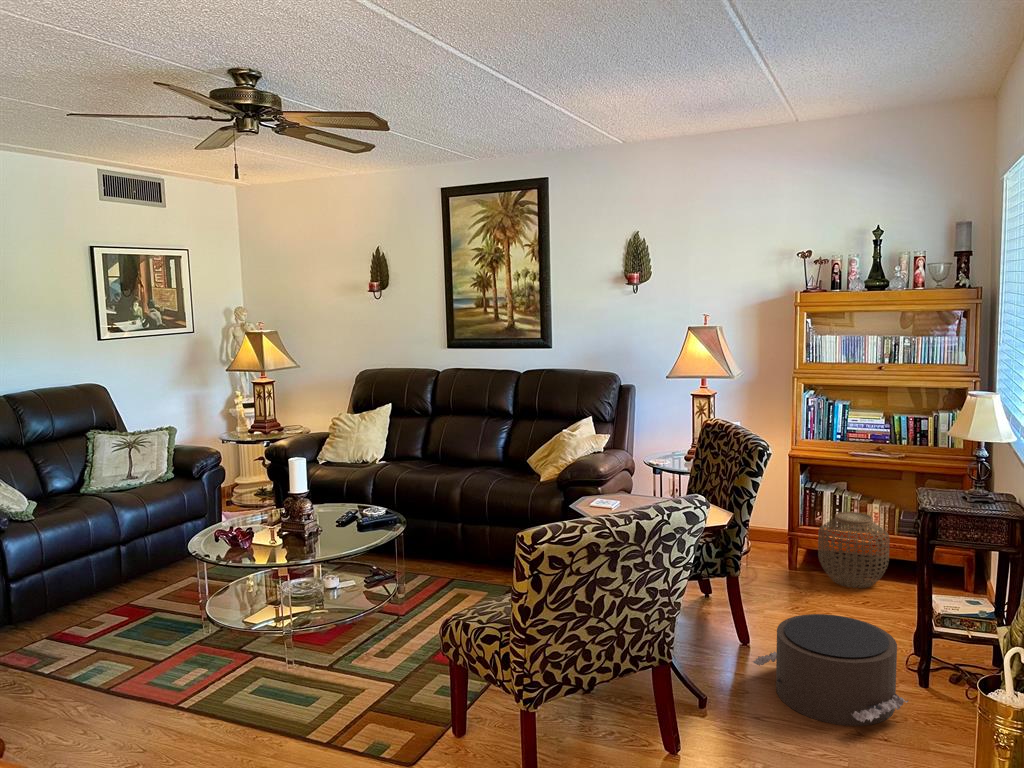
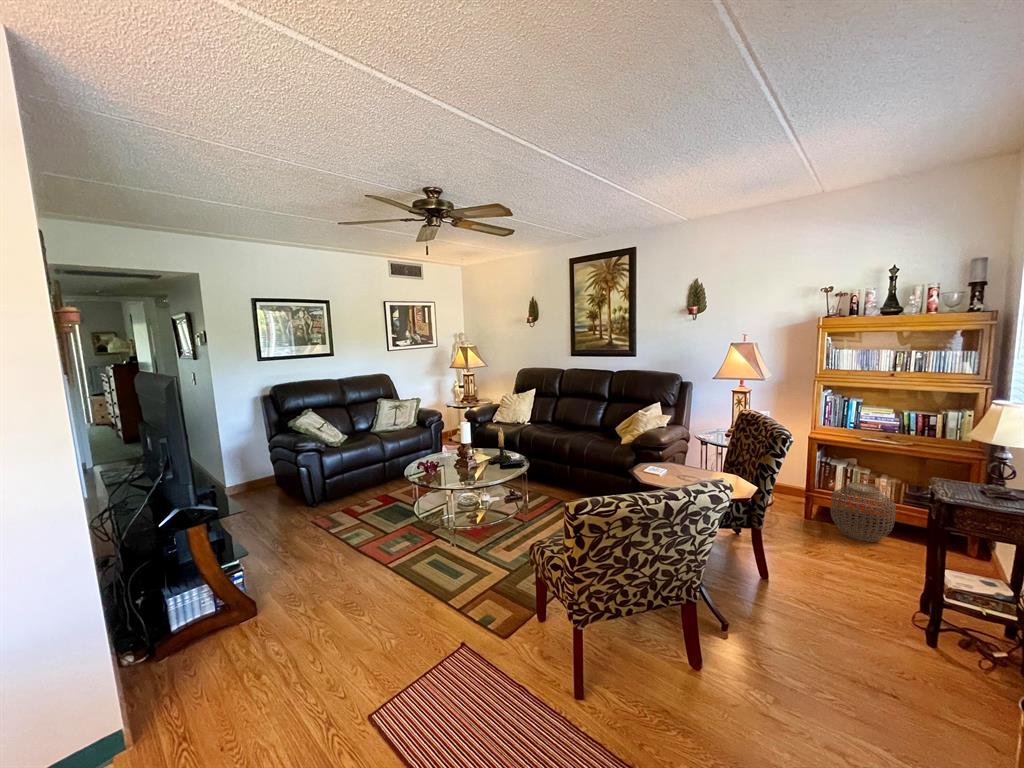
candle holder: none [341,462,372,522] -> present [493,427,511,463]
pouf: present [753,614,908,726] -> none [769,569,918,678]

